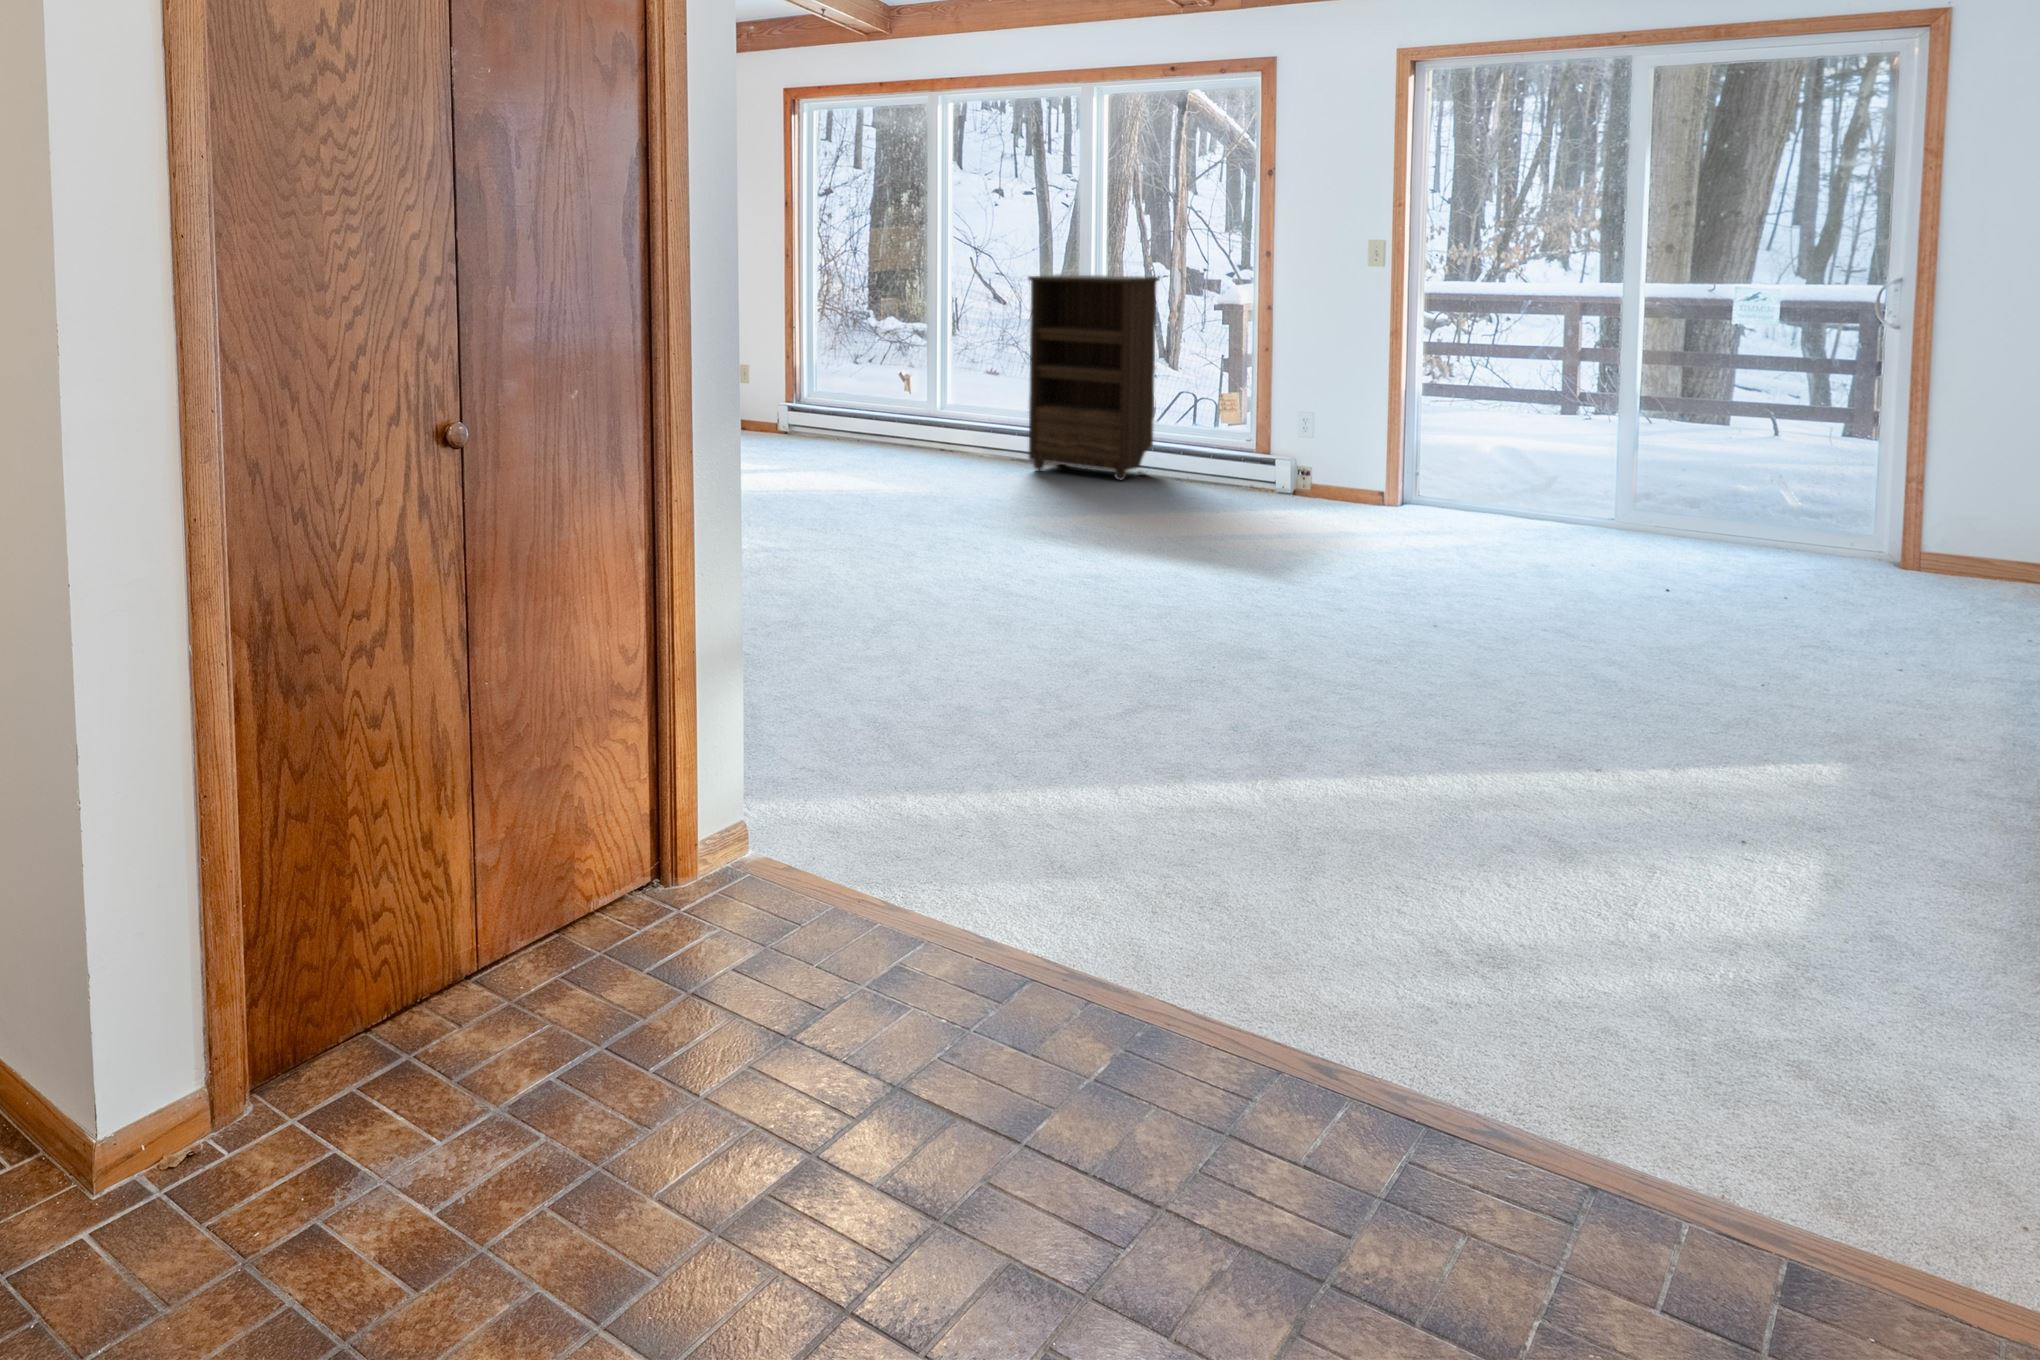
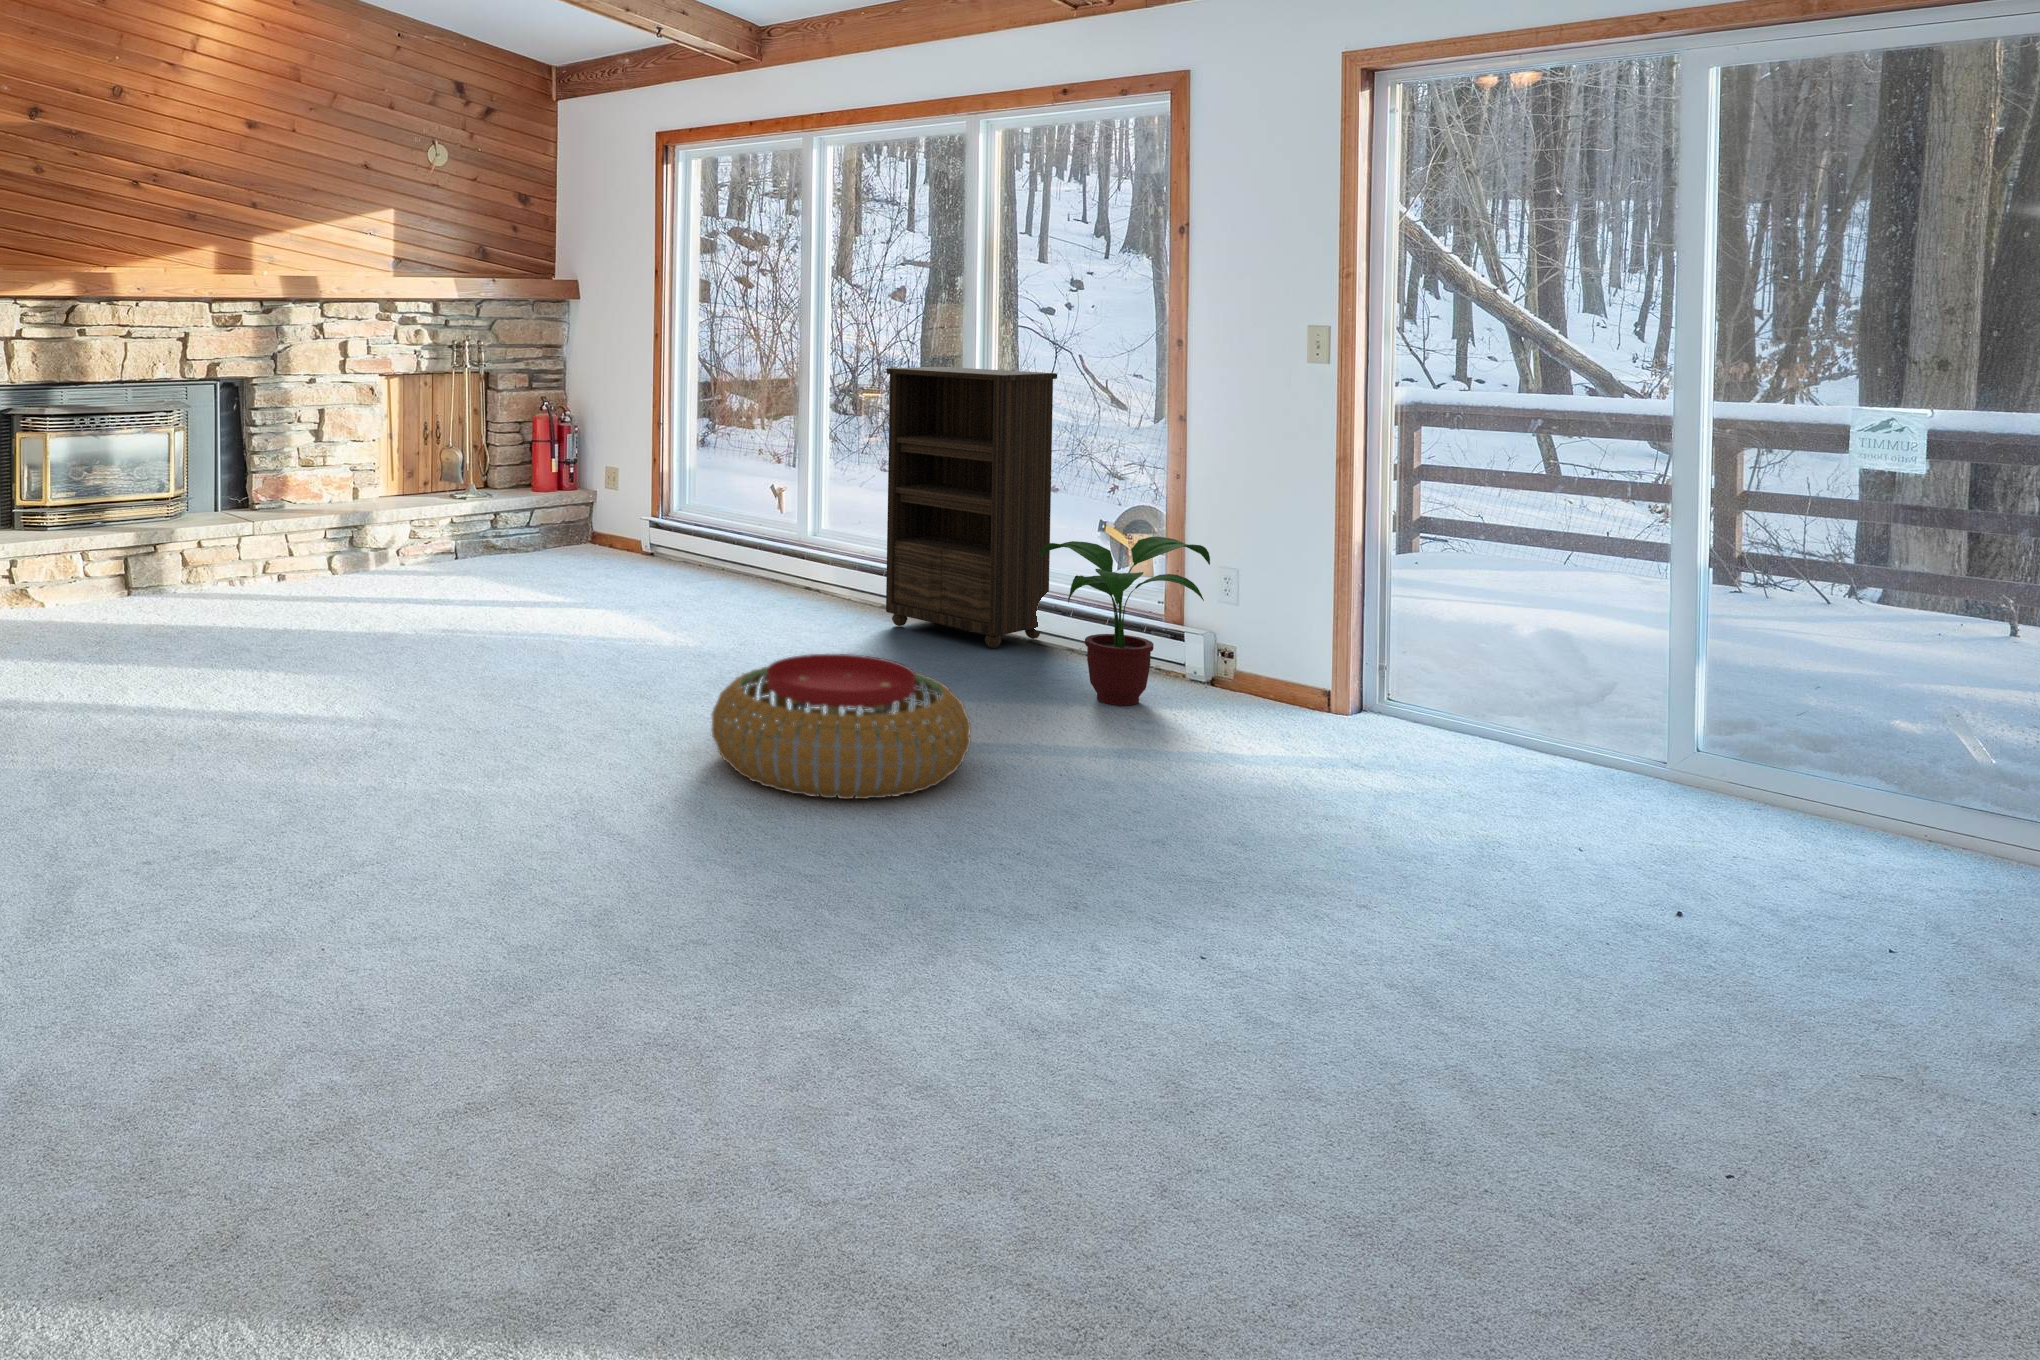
potted plant: none [1170,391,1302,509] -> present [1039,537,1210,705]
pouf: none [1007,475,1190,564] -> present [711,654,971,799]

